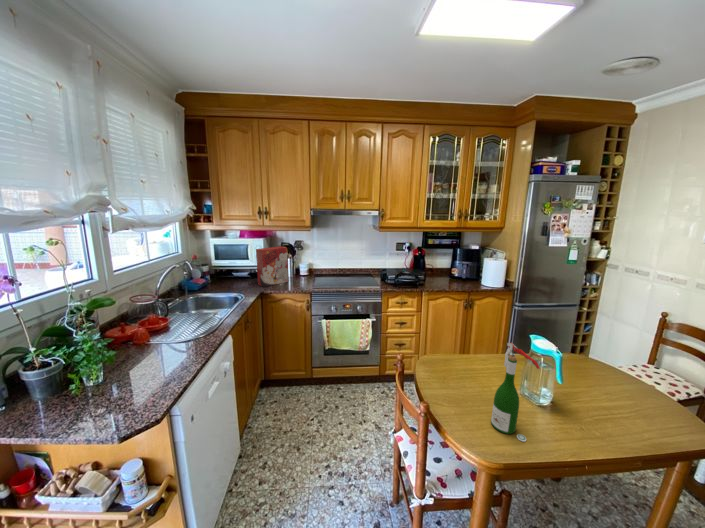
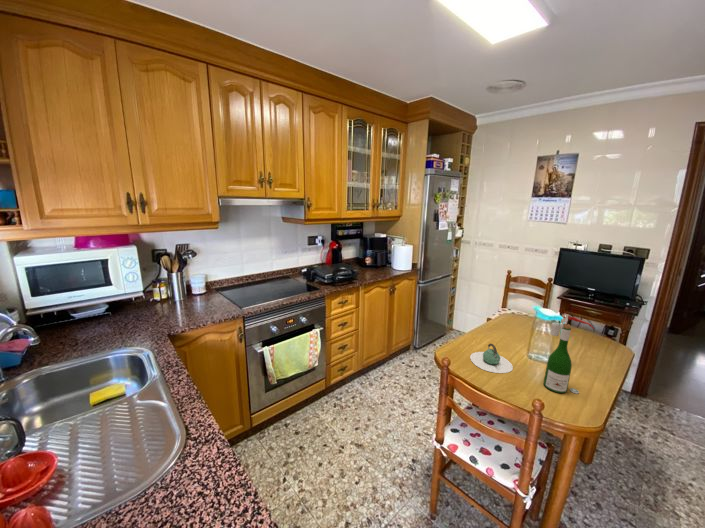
cereal box: present [256,246,288,287] -> none [134,255,191,323]
teapot: none [446,364,490,397] -> present [470,344,513,373]

